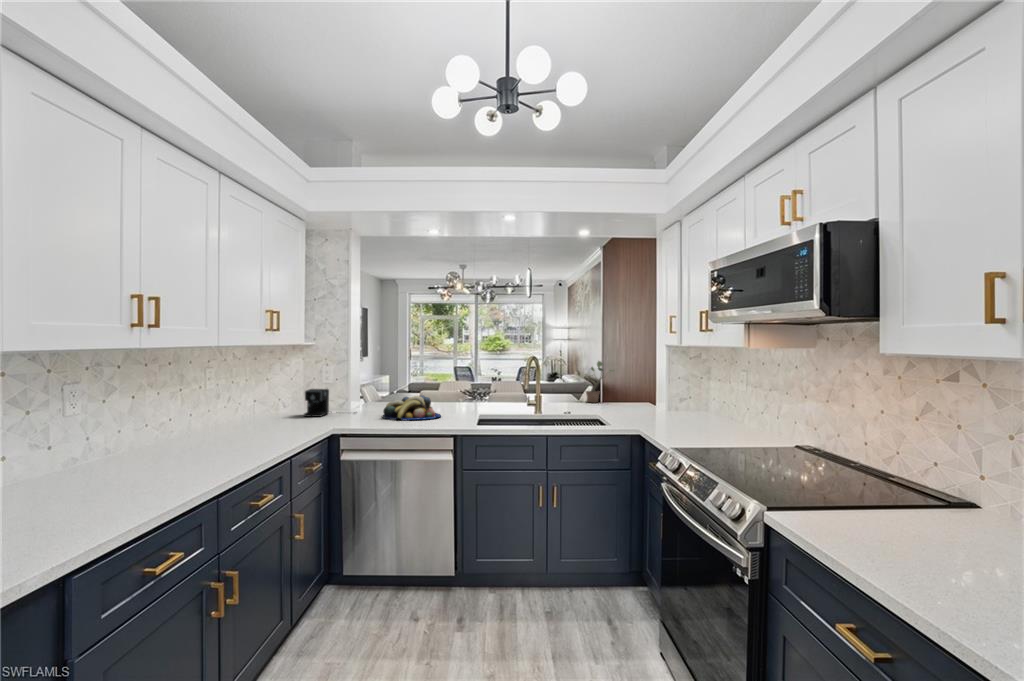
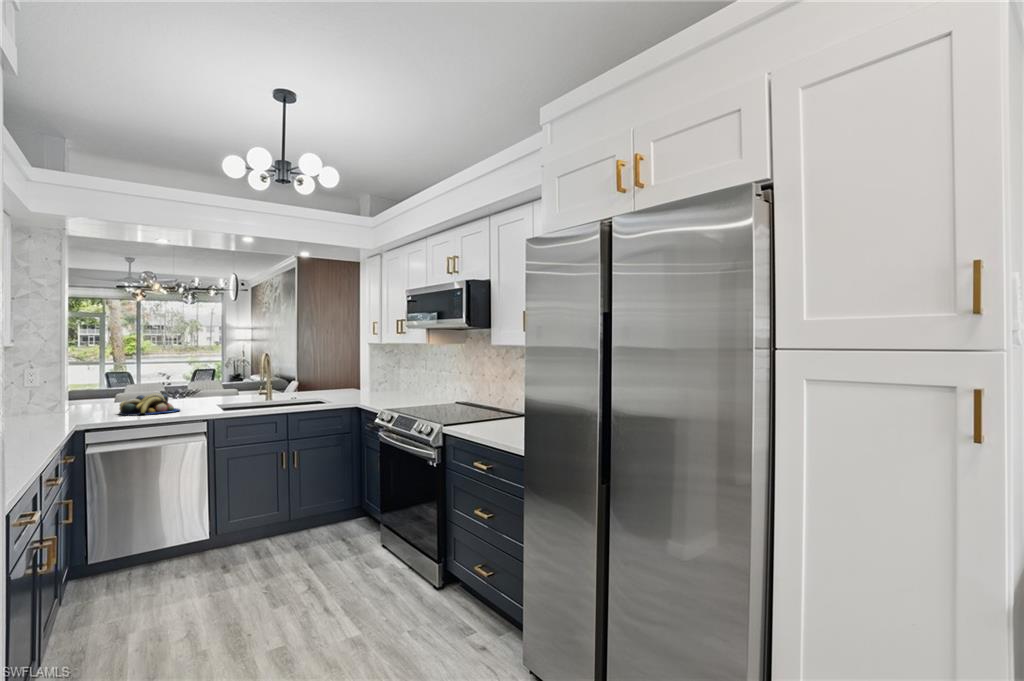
potted plant: present [586,361,613,403] -> none [288,357,323,393]
coffee maker: present [304,389,329,417] -> none [24,393,83,421]

